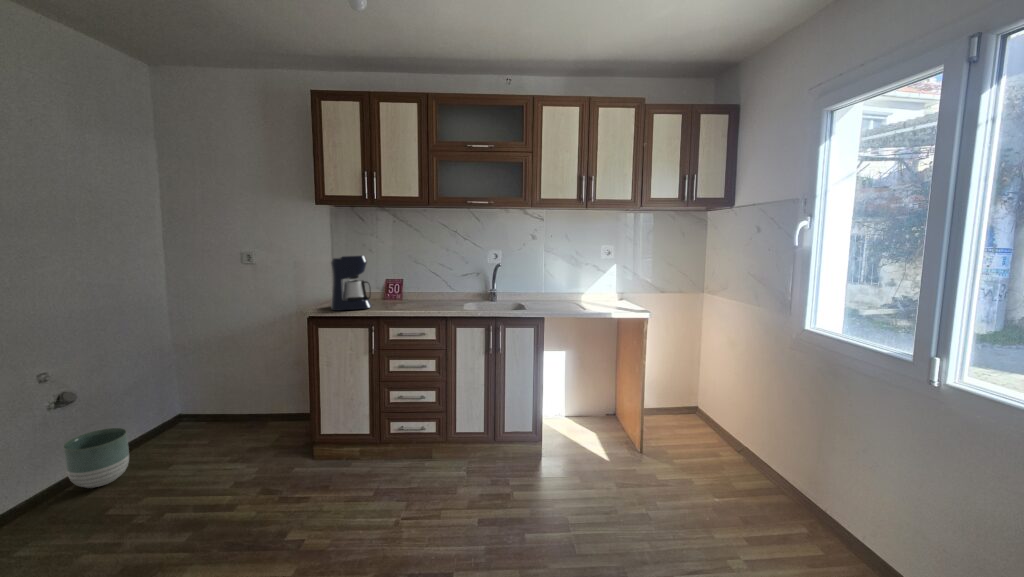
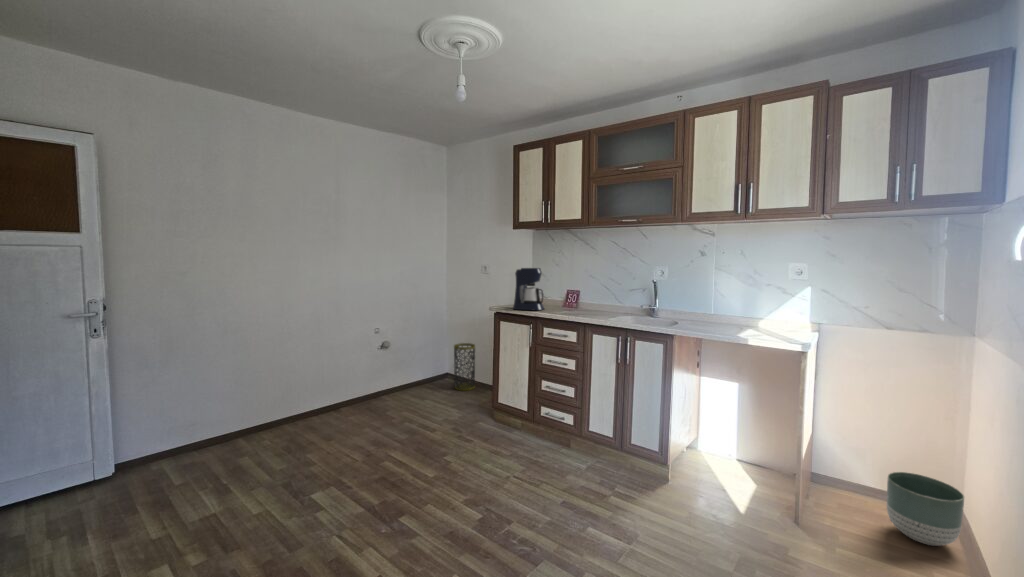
trash can: none [199,364,241,435] -> present [454,343,475,391]
planter: present [63,428,129,488] -> present [887,472,964,546]

